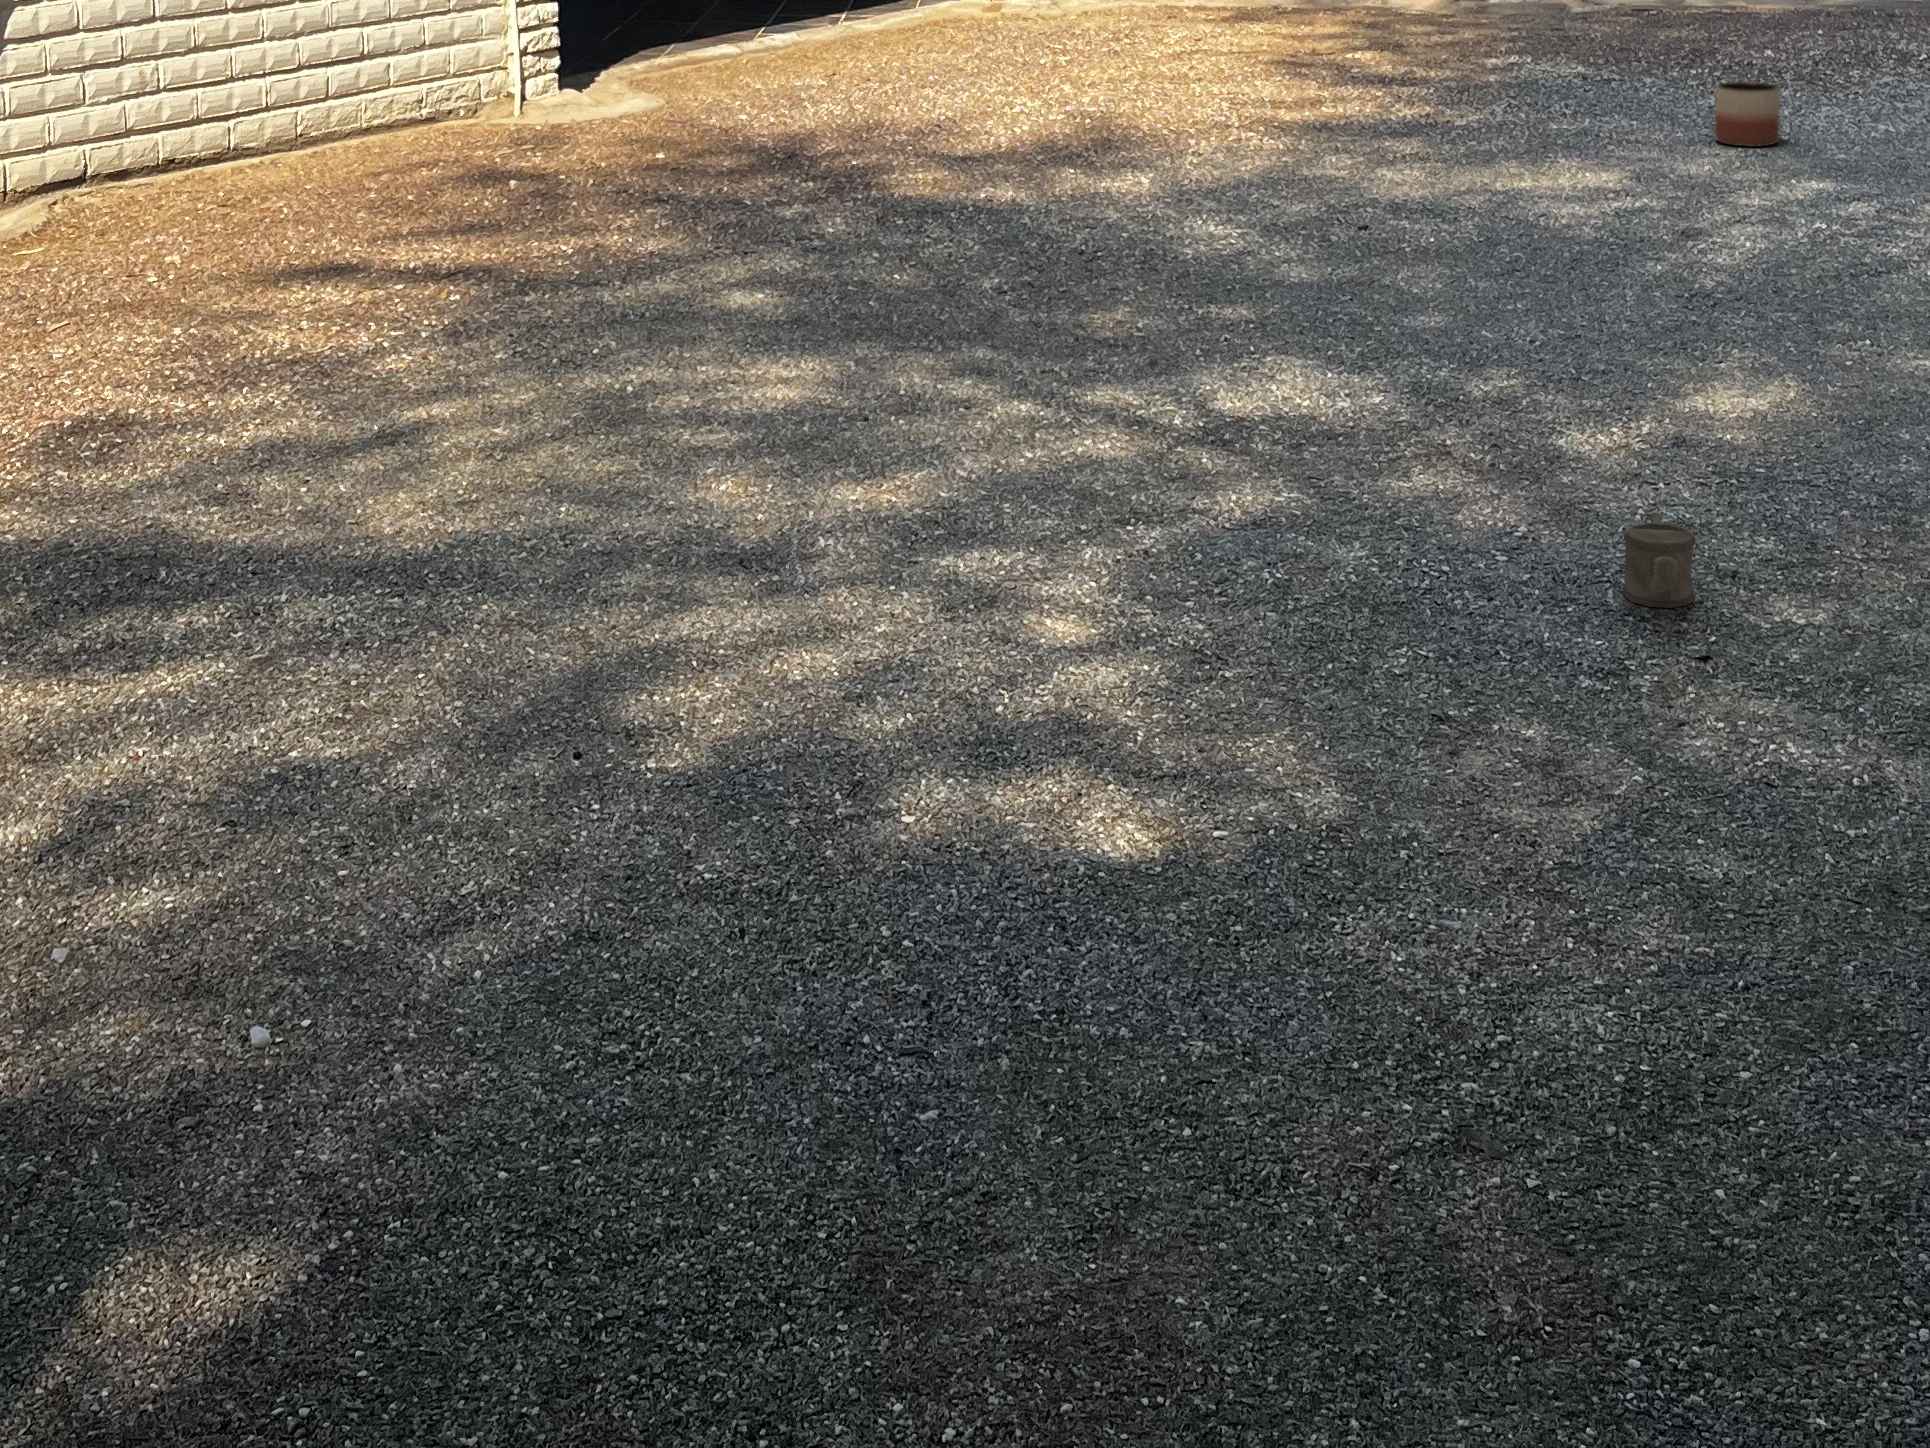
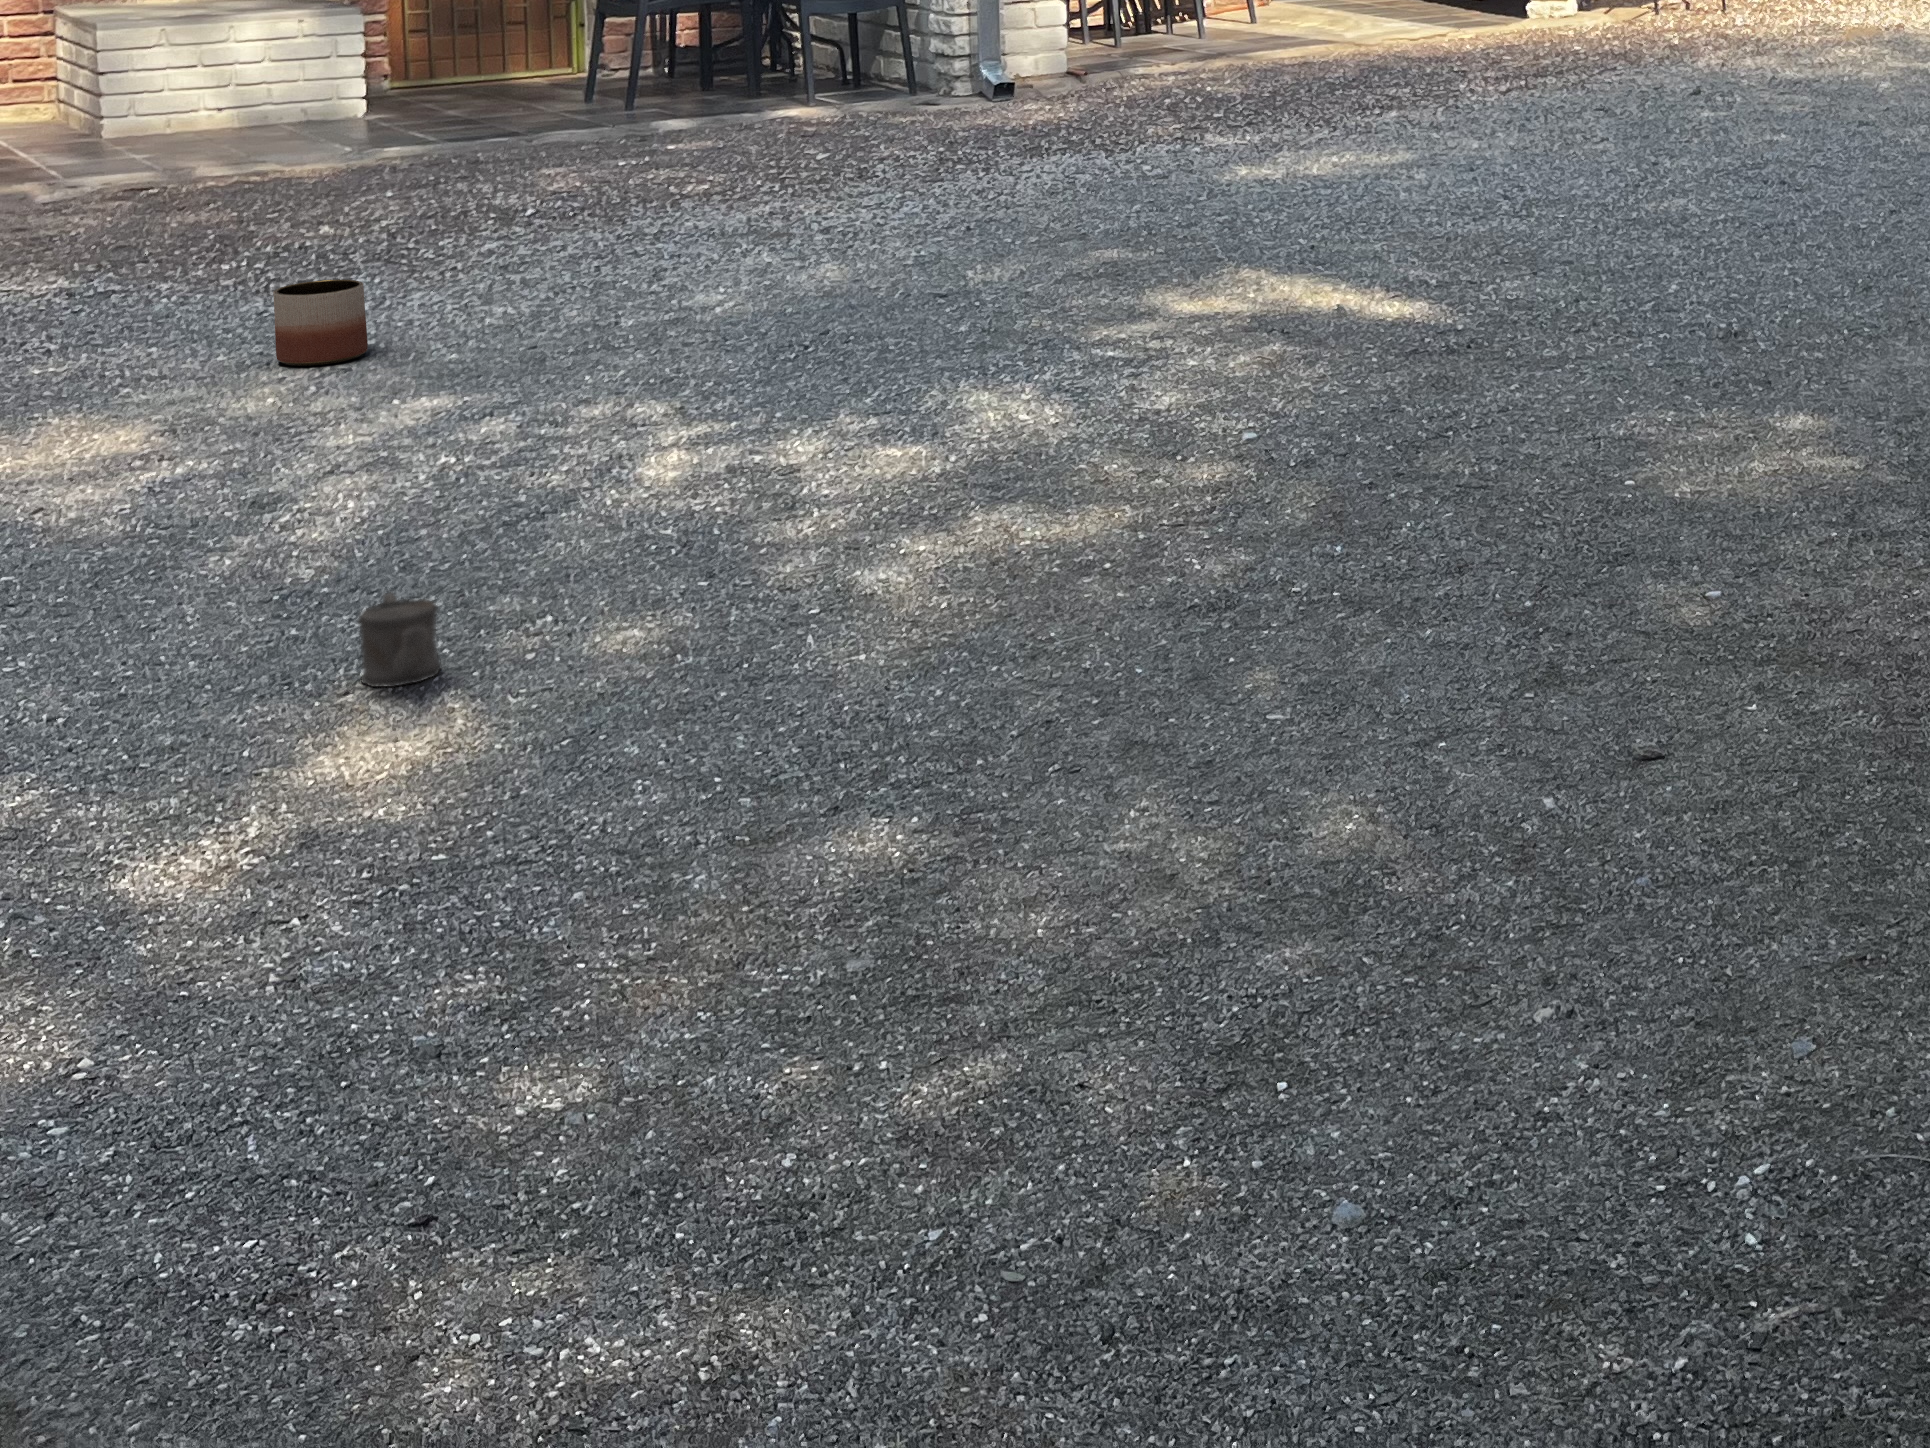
watering can: present [1623,513,1696,608] -> present [358,592,442,687]

